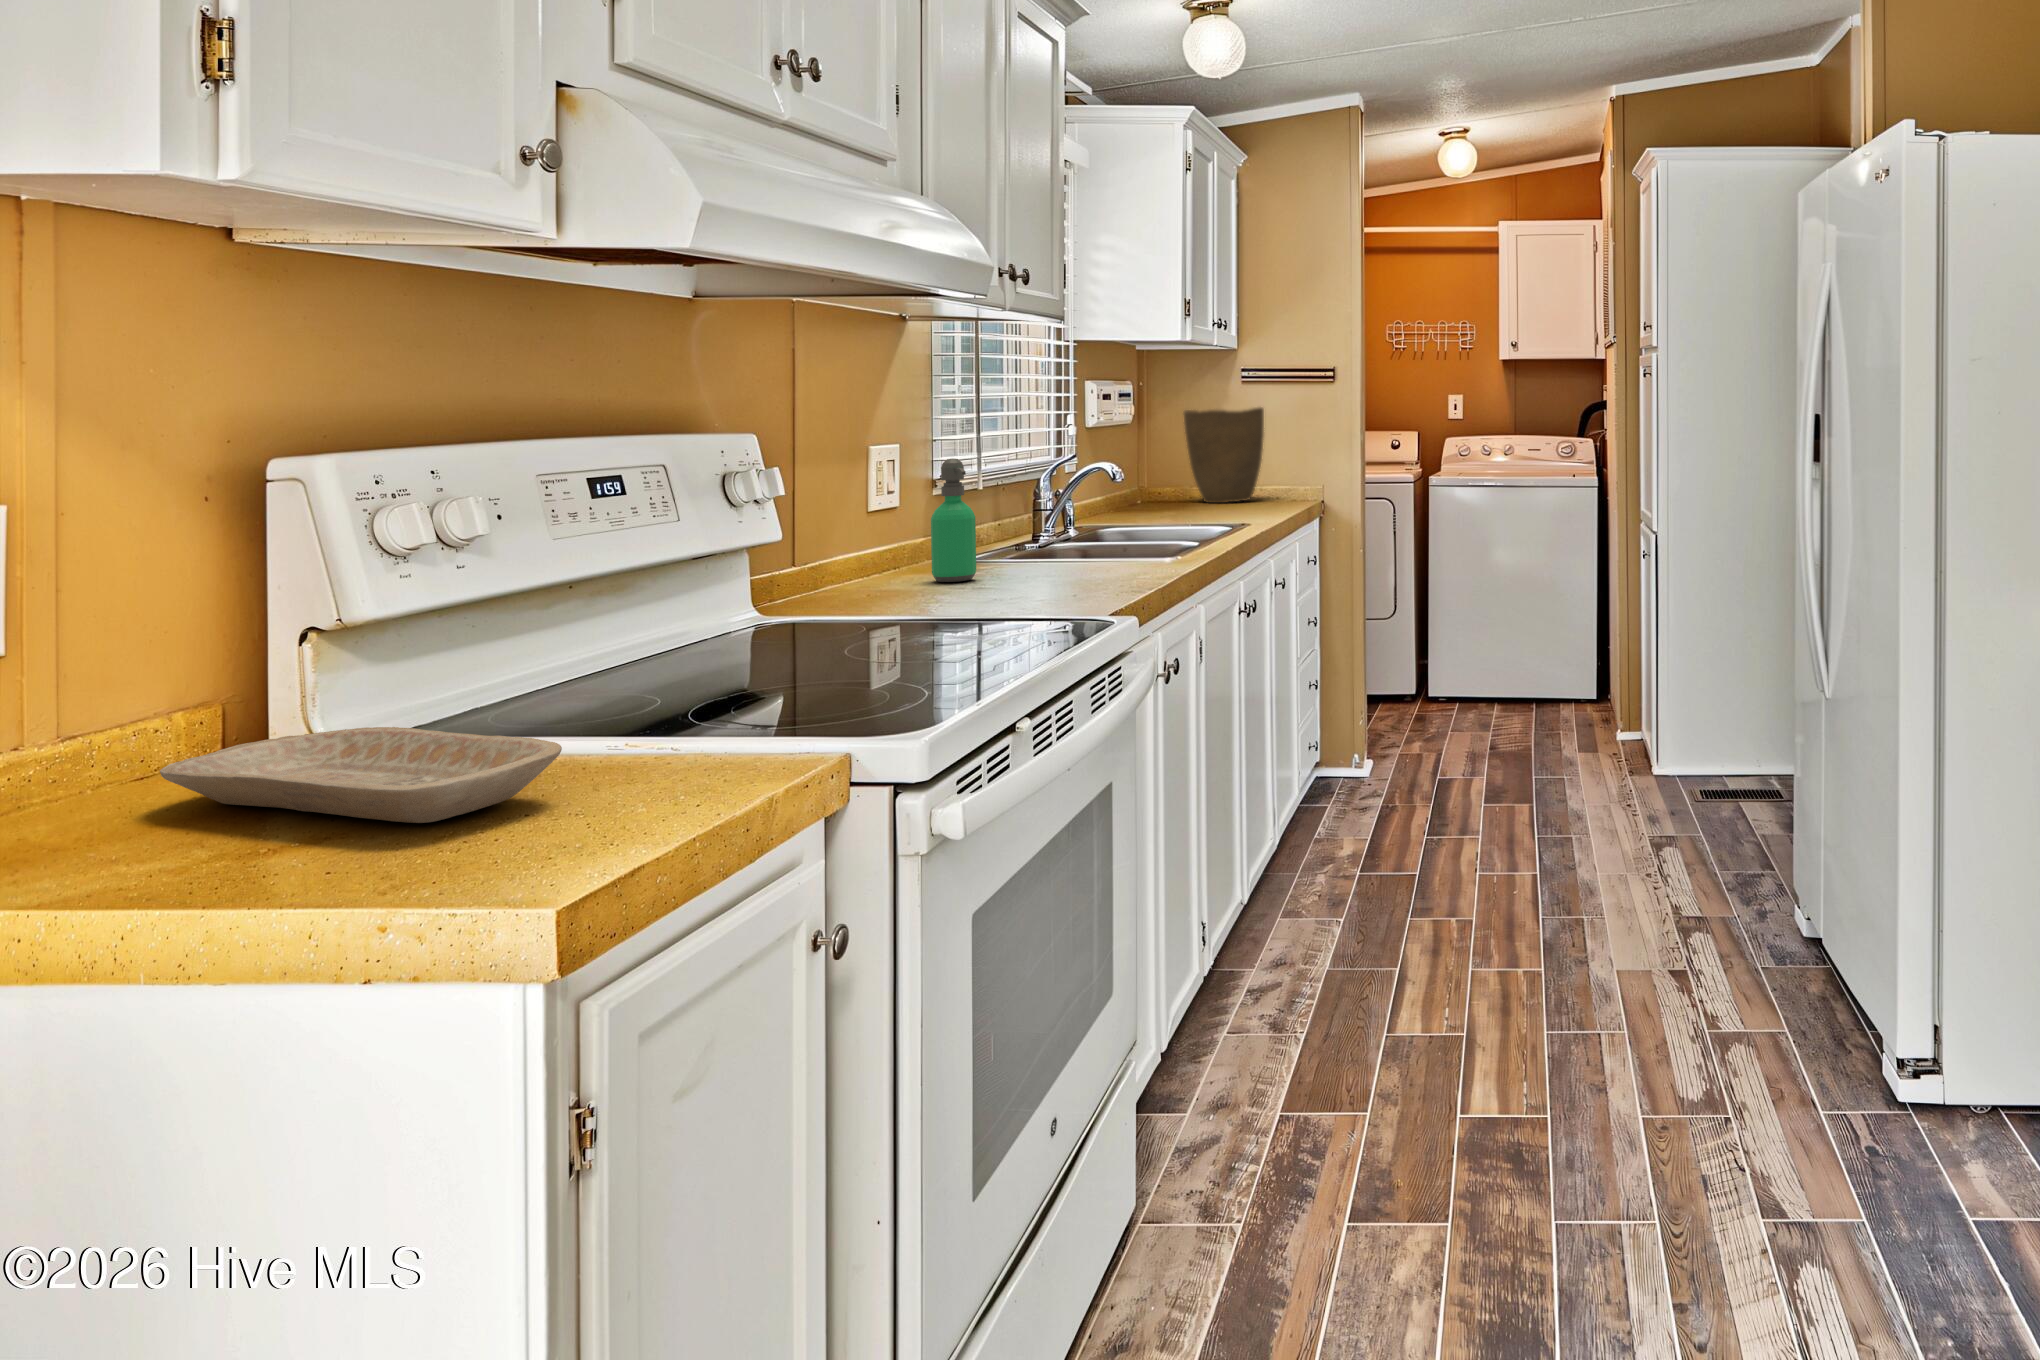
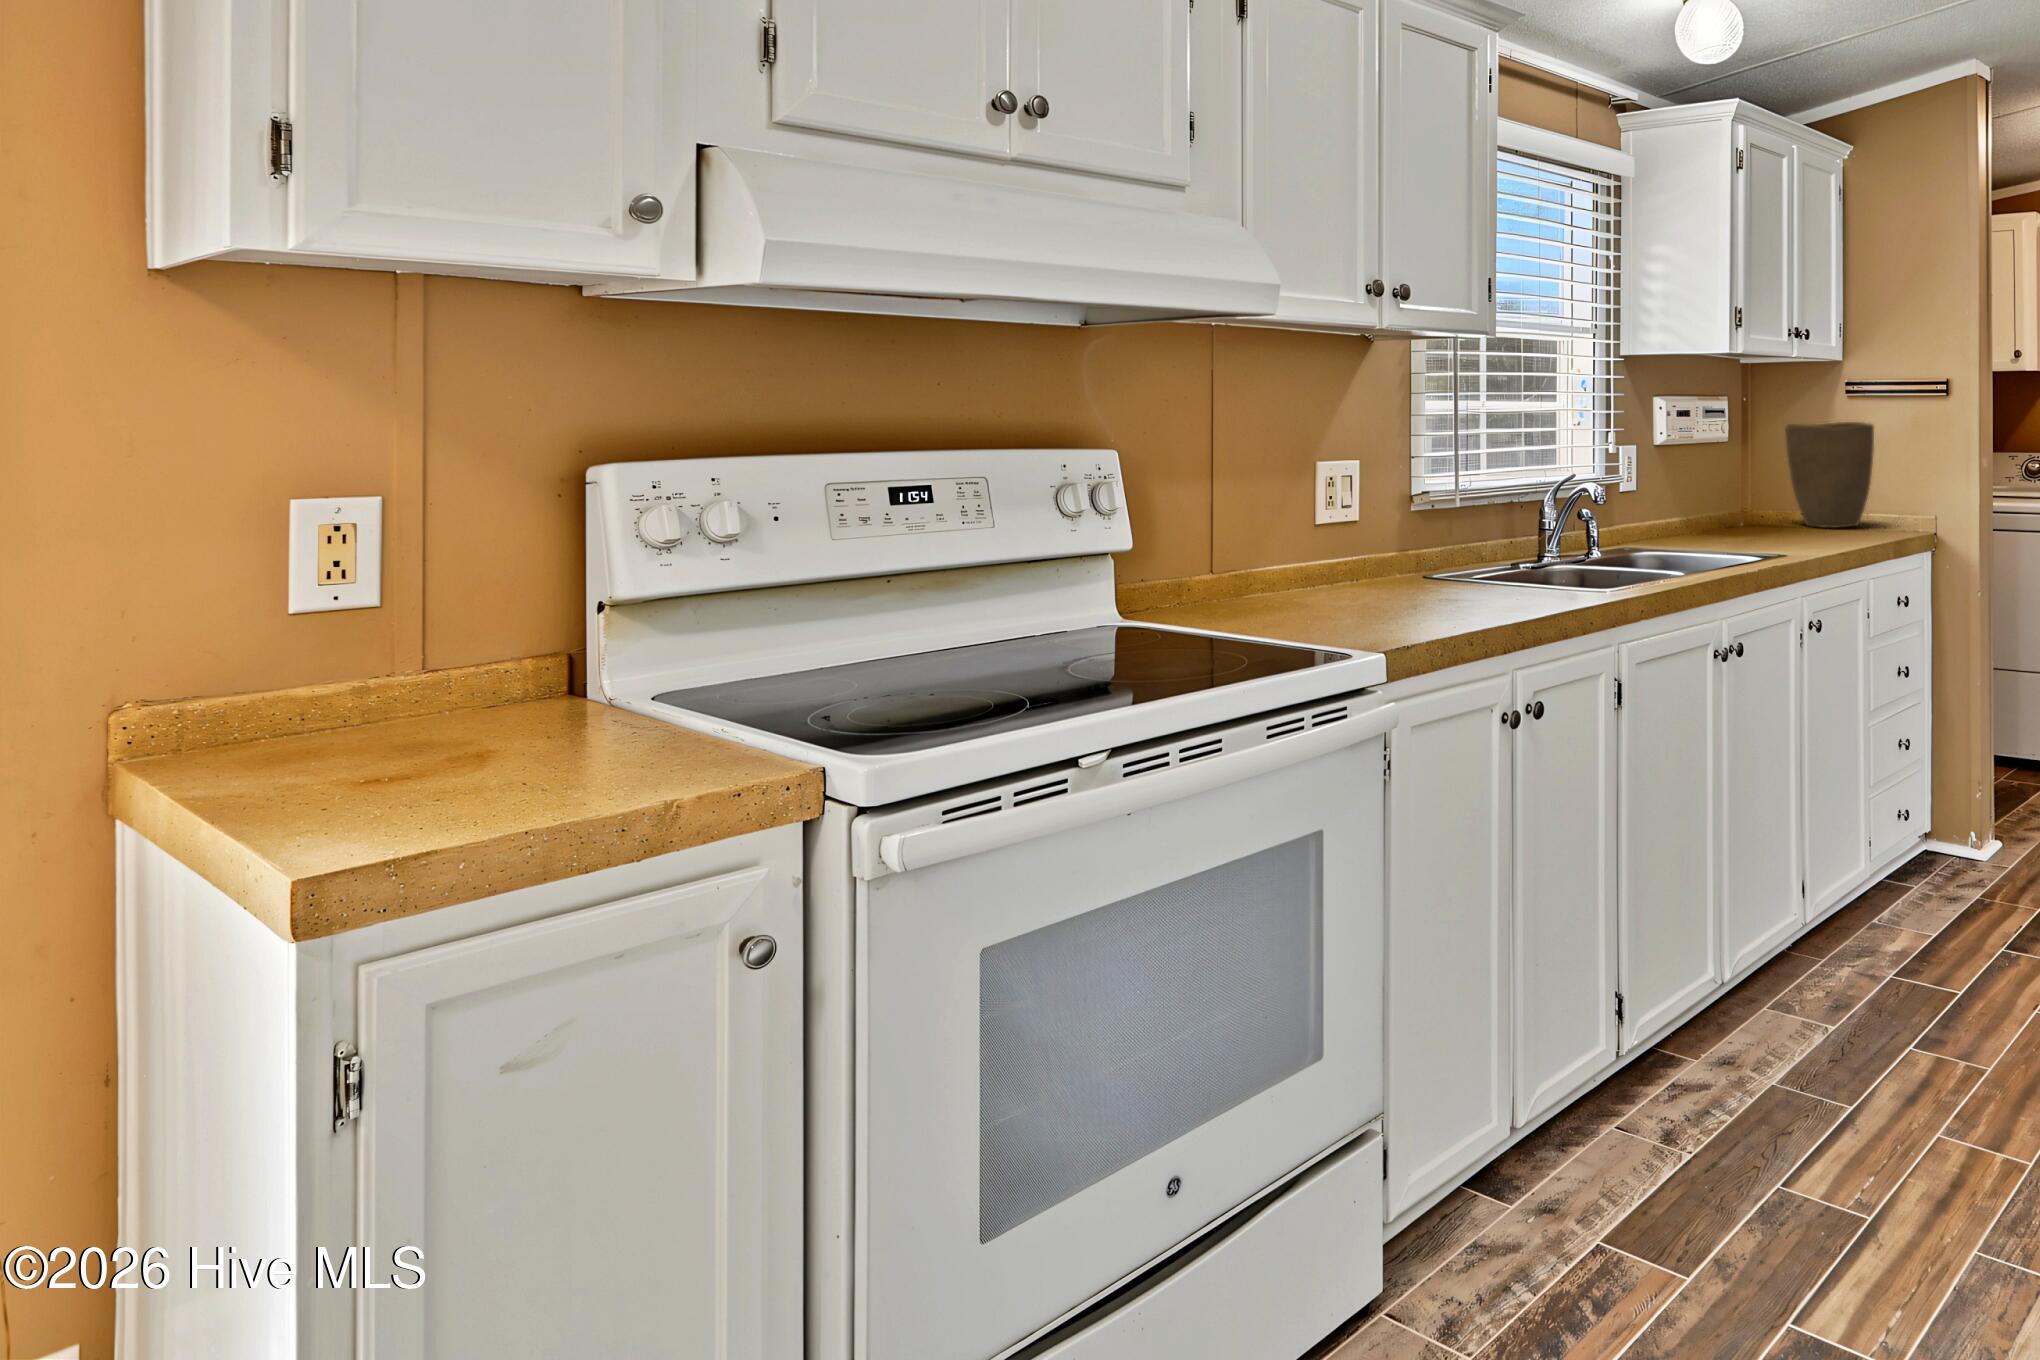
soap dispenser: present [931,458,976,582] -> none [1339,475,1381,597]
tray: present [160,727,562,823] -> none [390,690,575,786]

